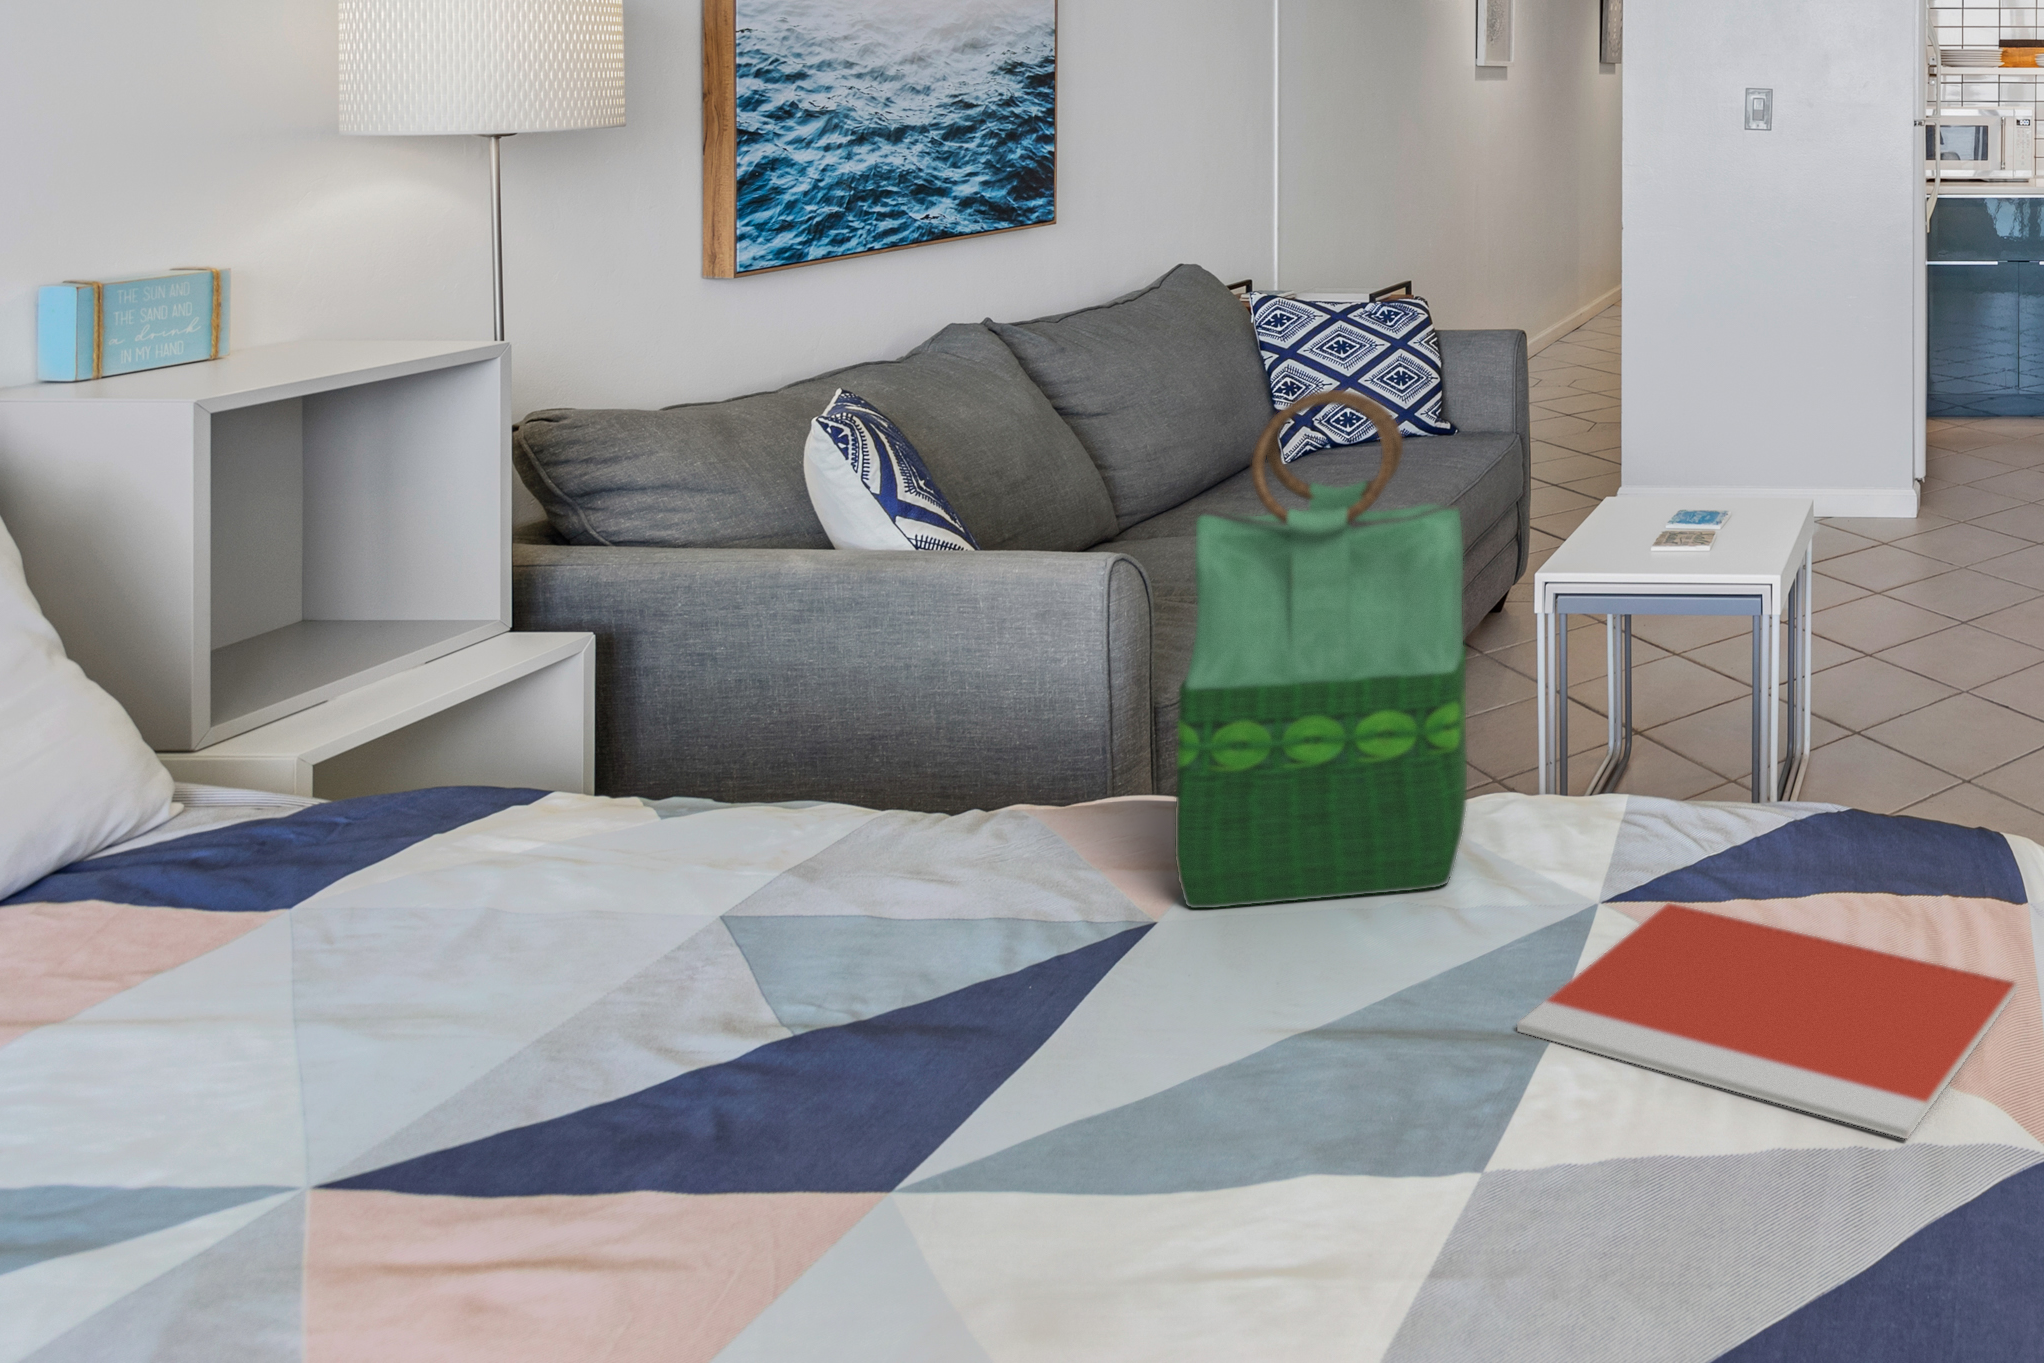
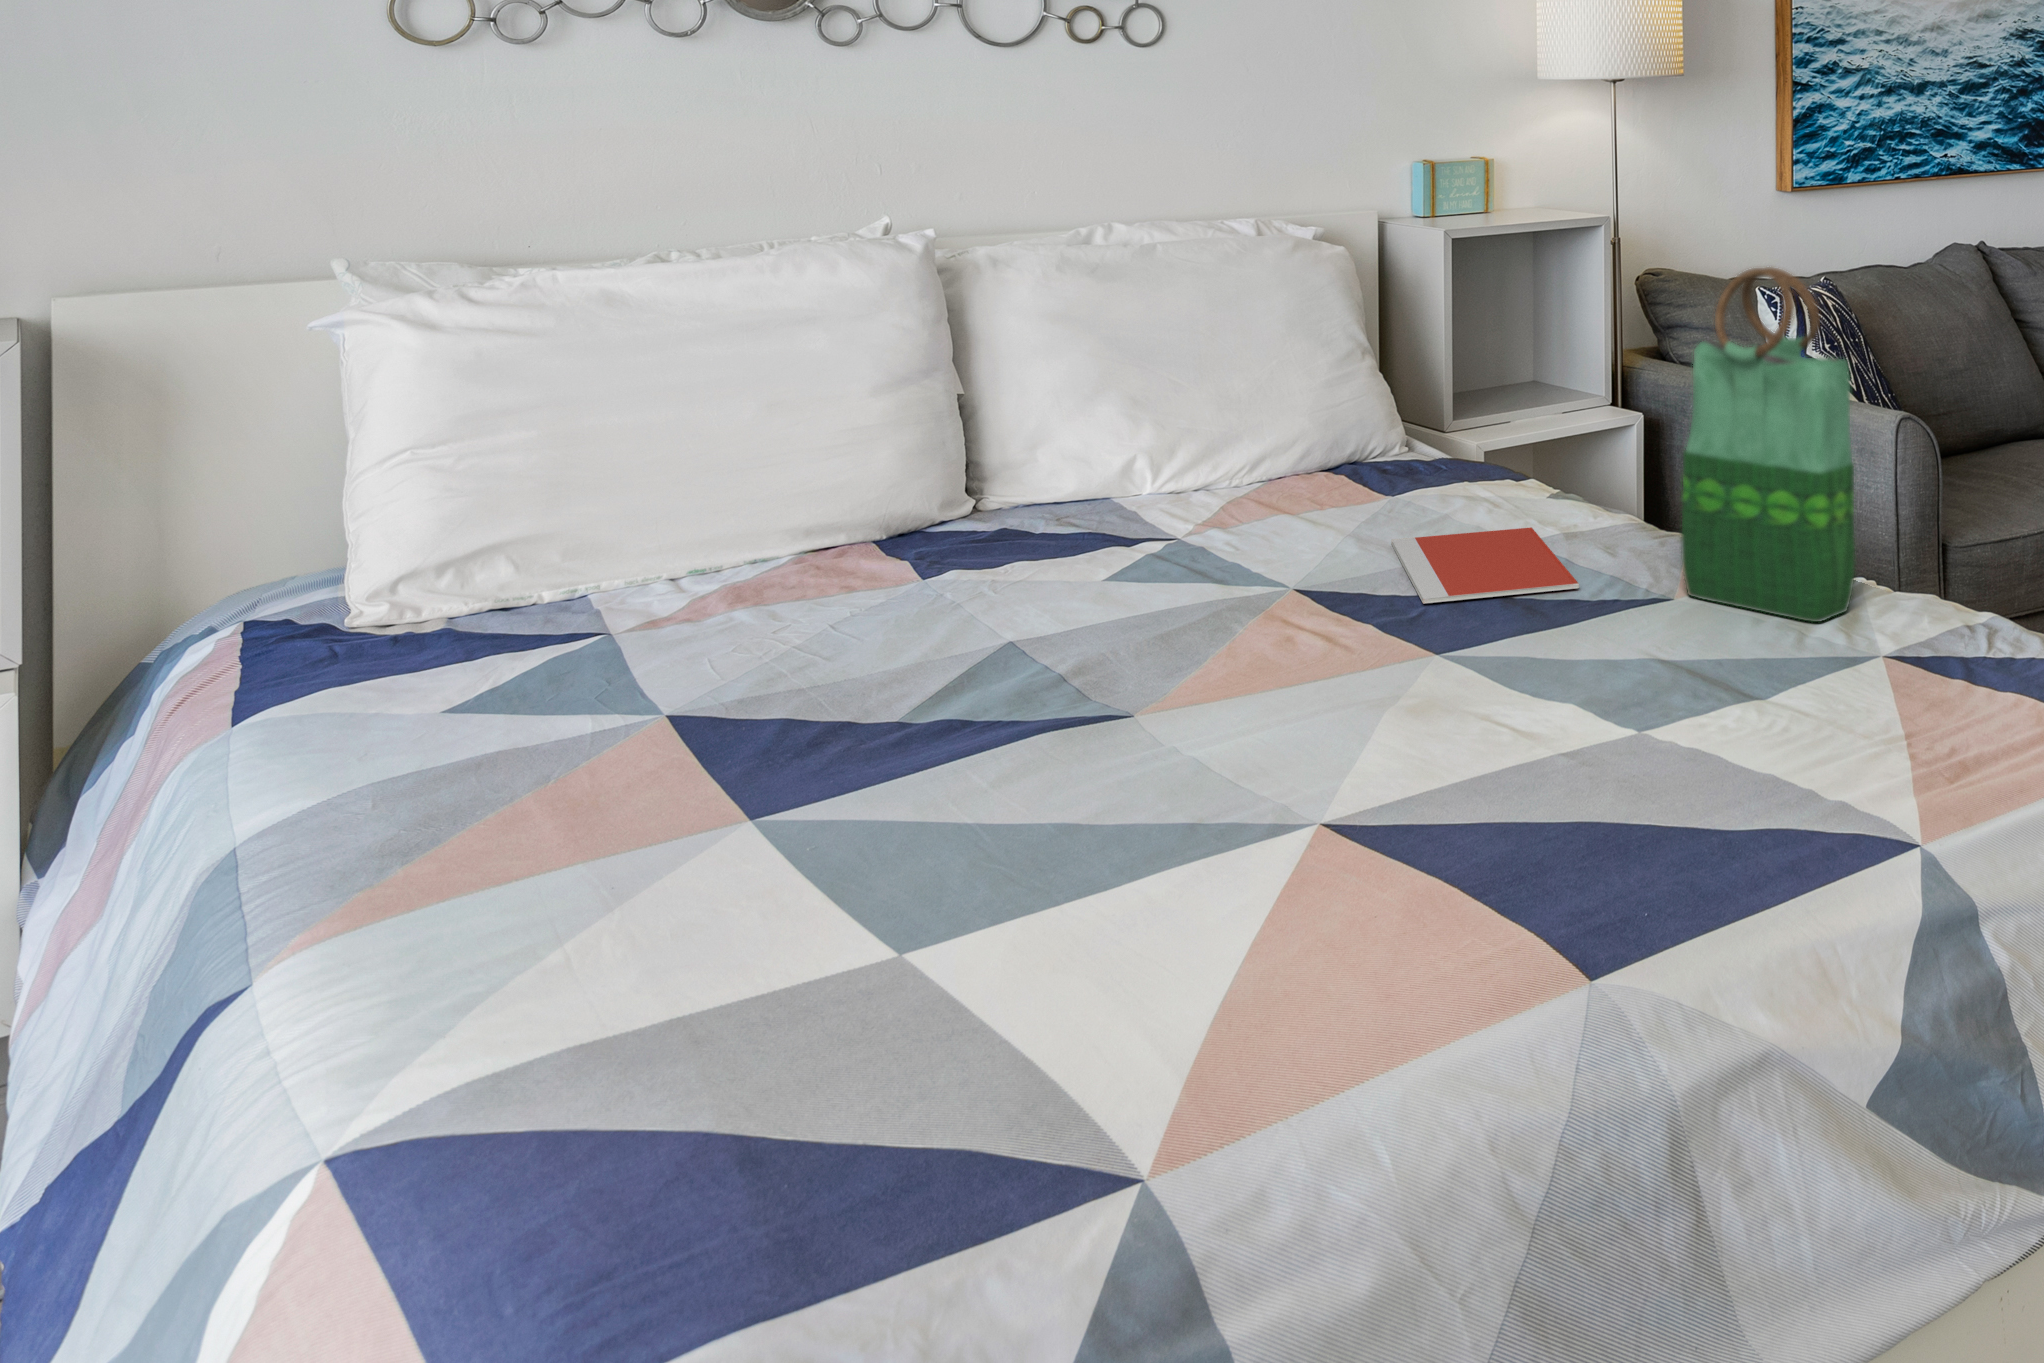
notebook: present [1517,903,2018,1138] -> present [1391,527,1579,604]

